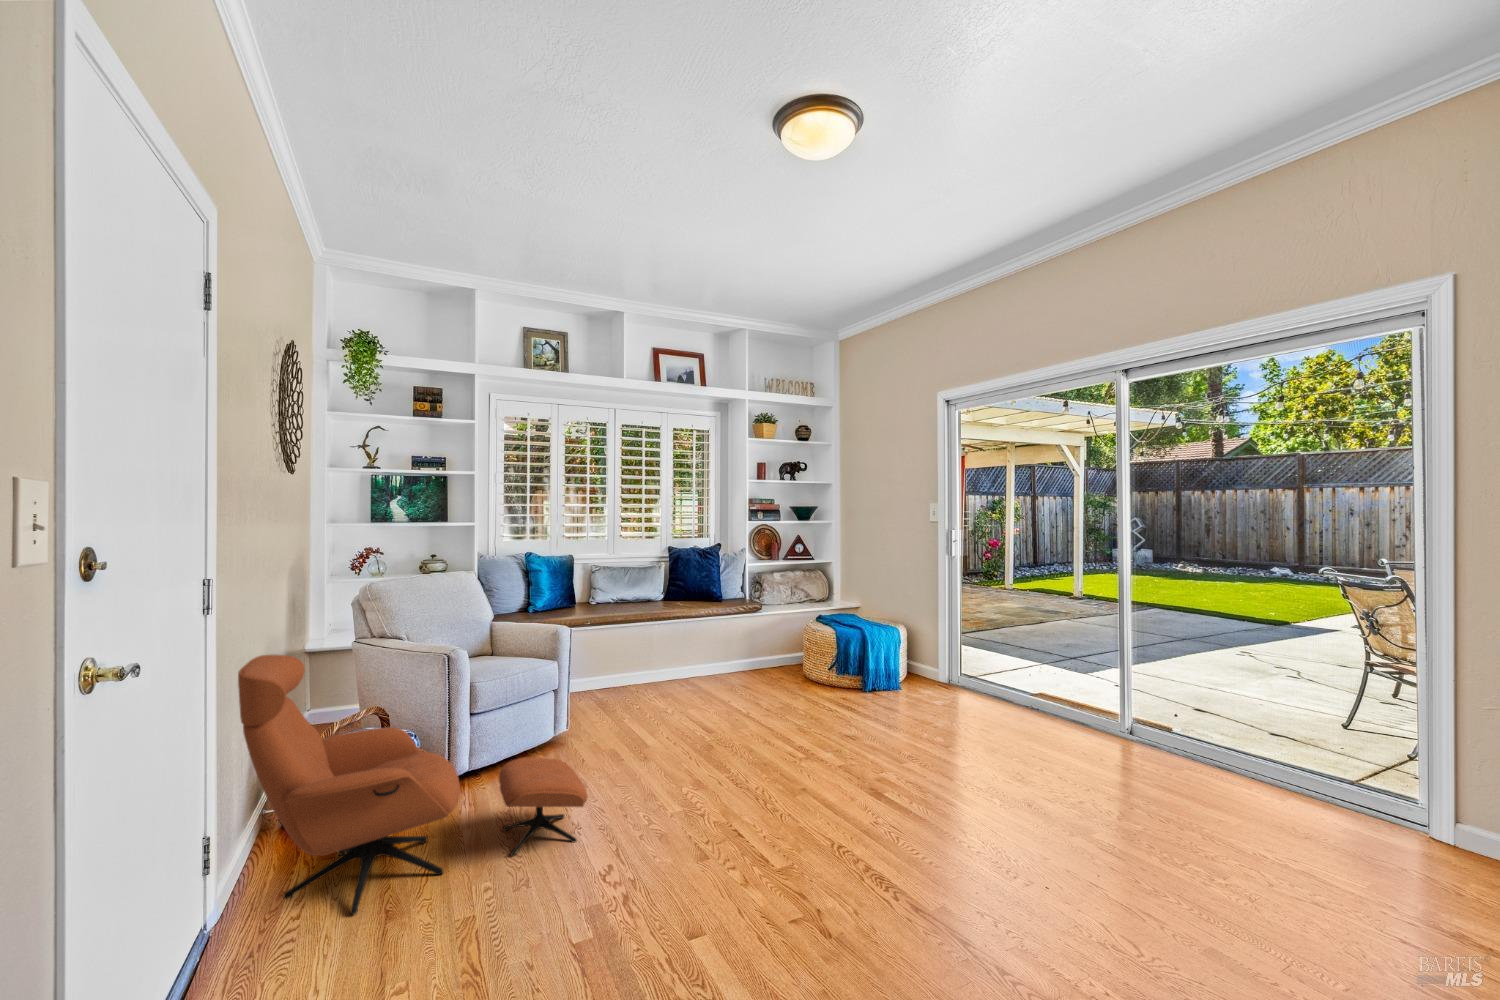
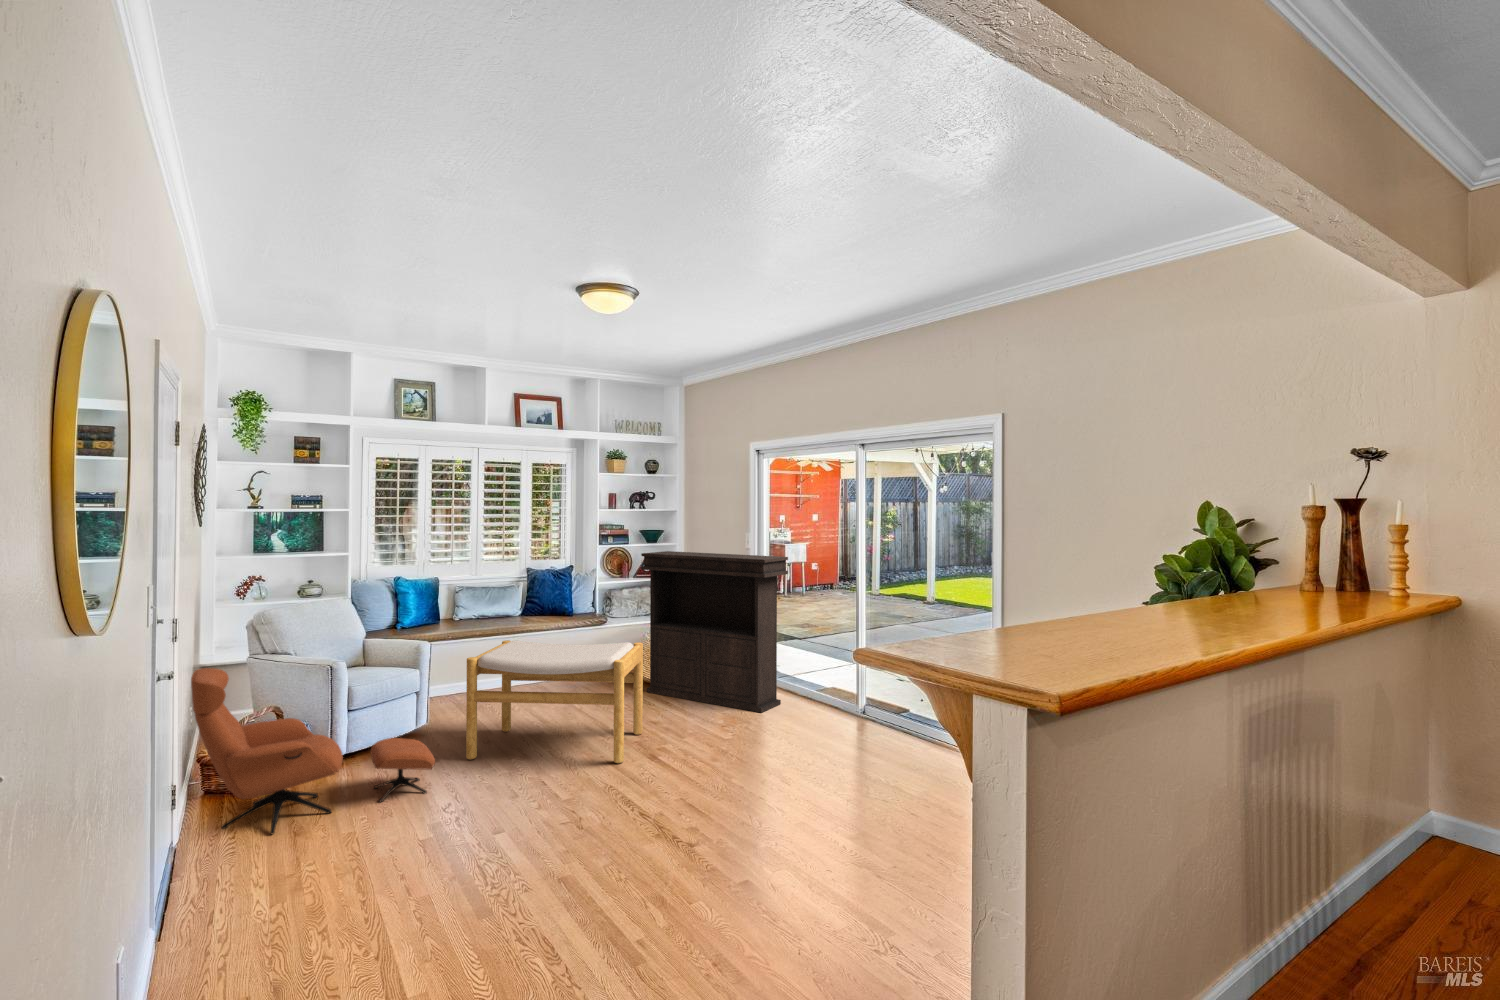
console table: none [812,523,1008,725] -> present [641,551,788,713]
footstool: none [623,625,844,800] -> present [466,640,643,763]

